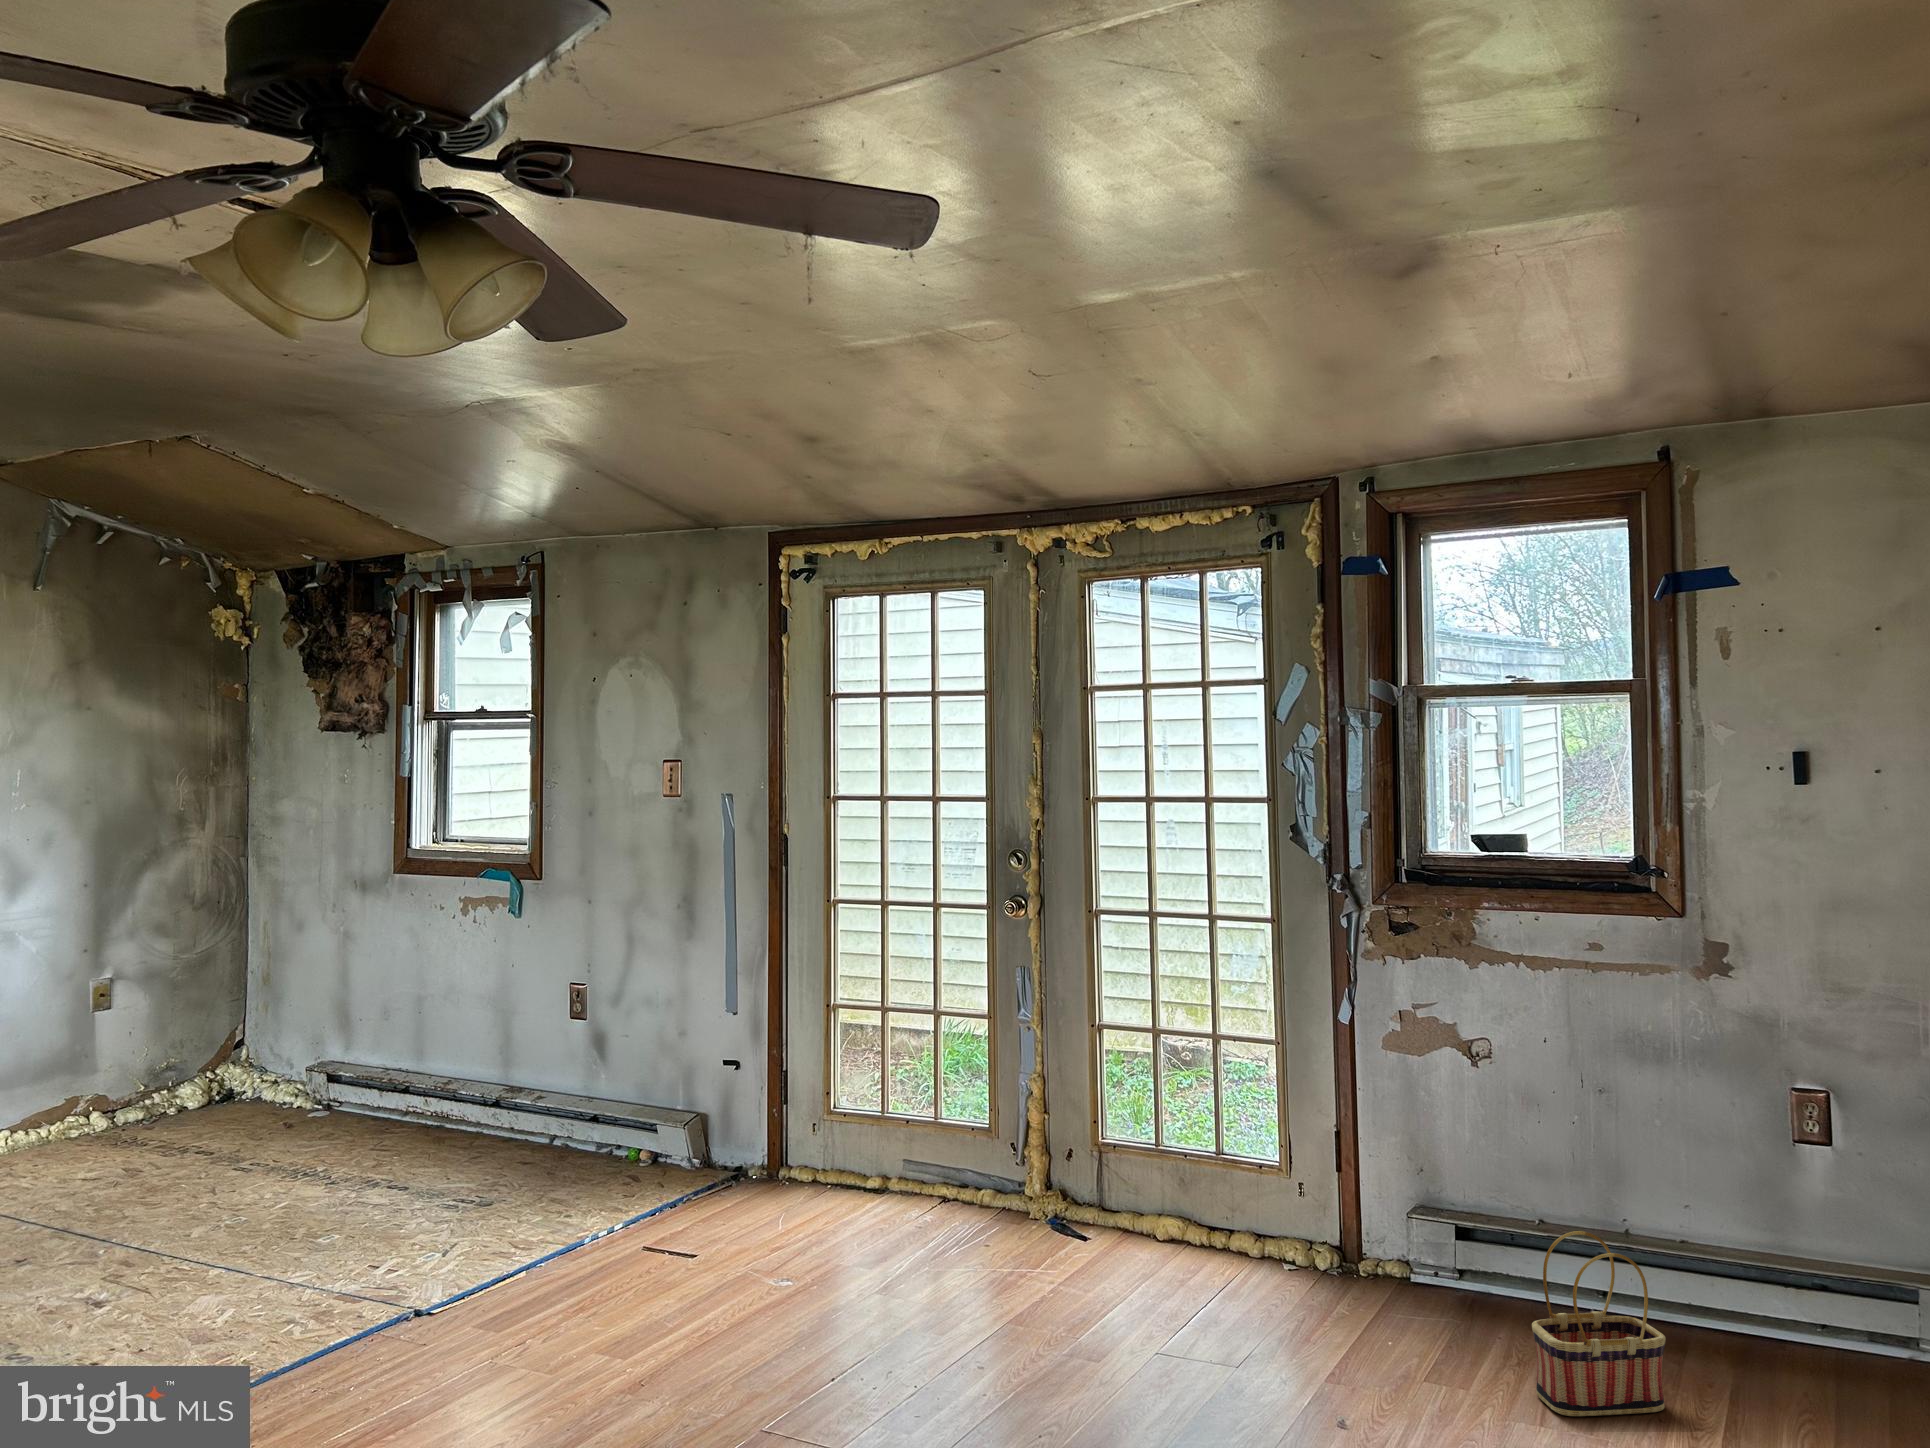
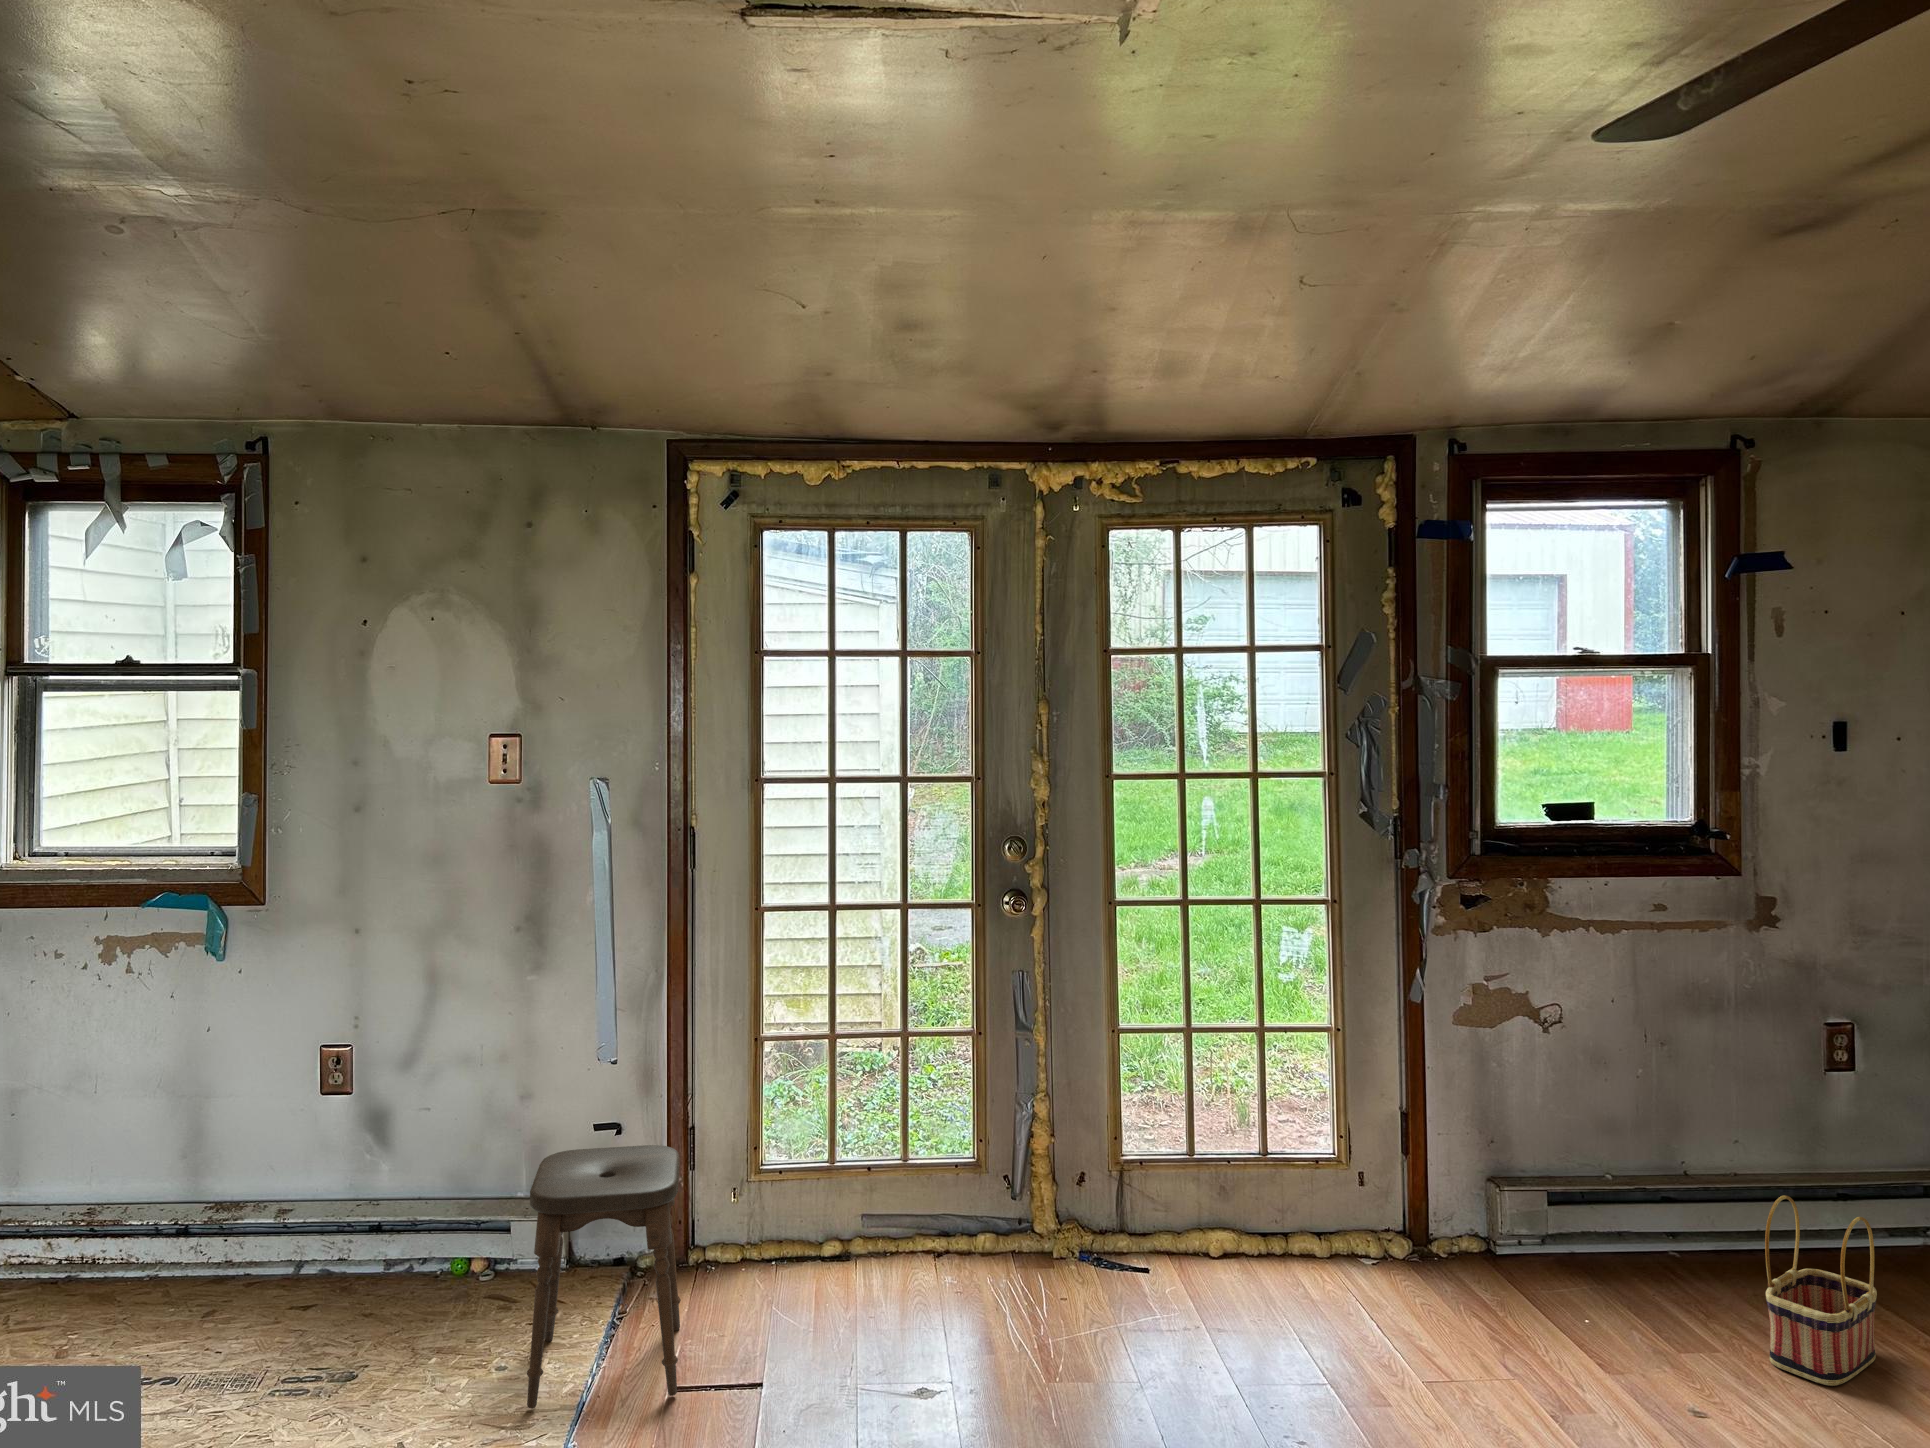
stool: none [580,1062,723,1237] -> present [527,1145,681,1408]

